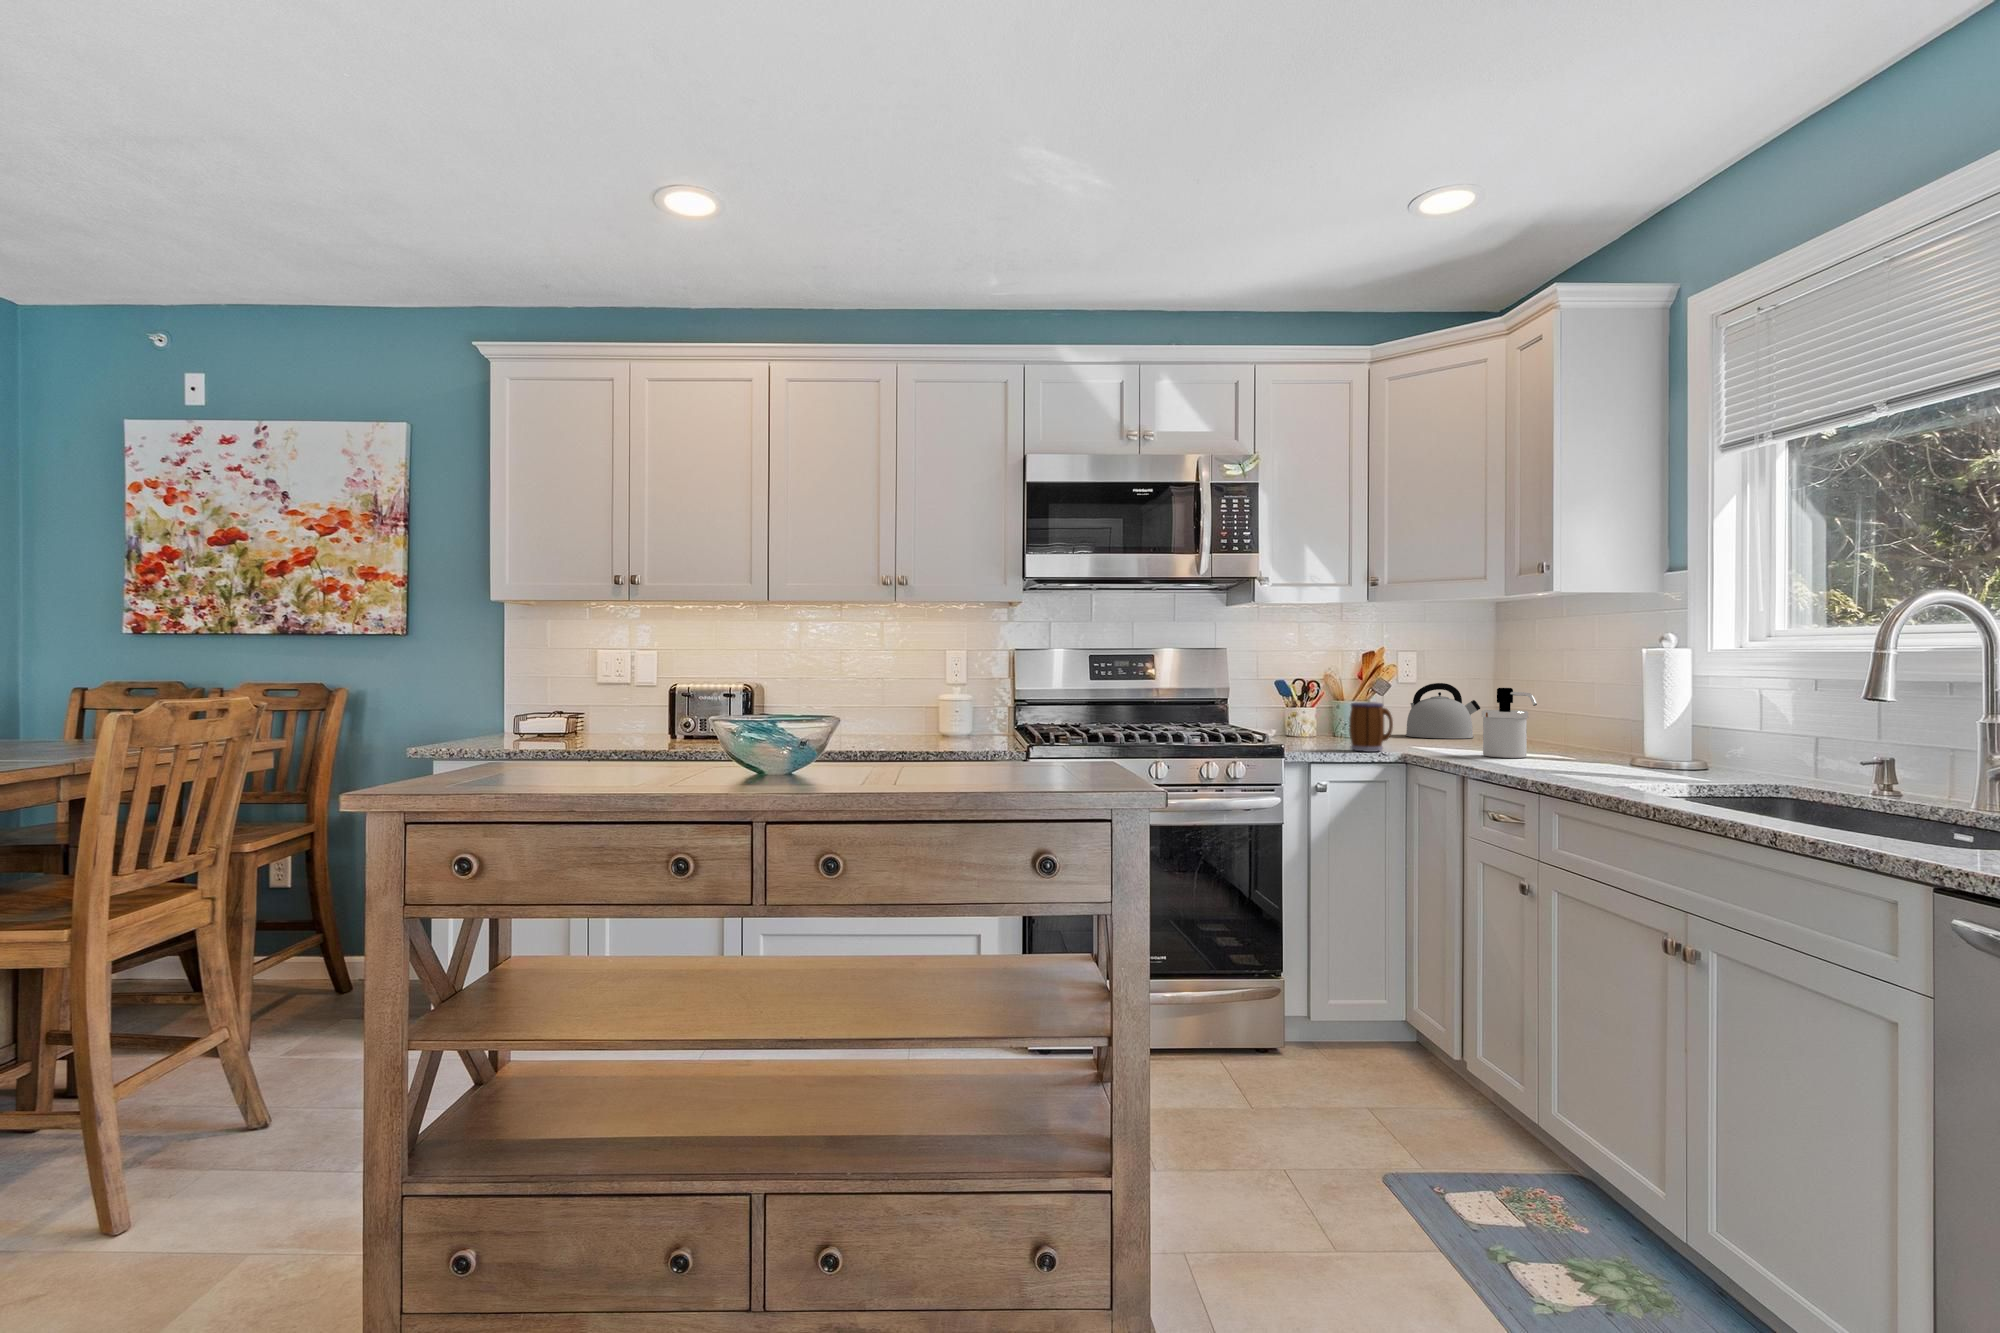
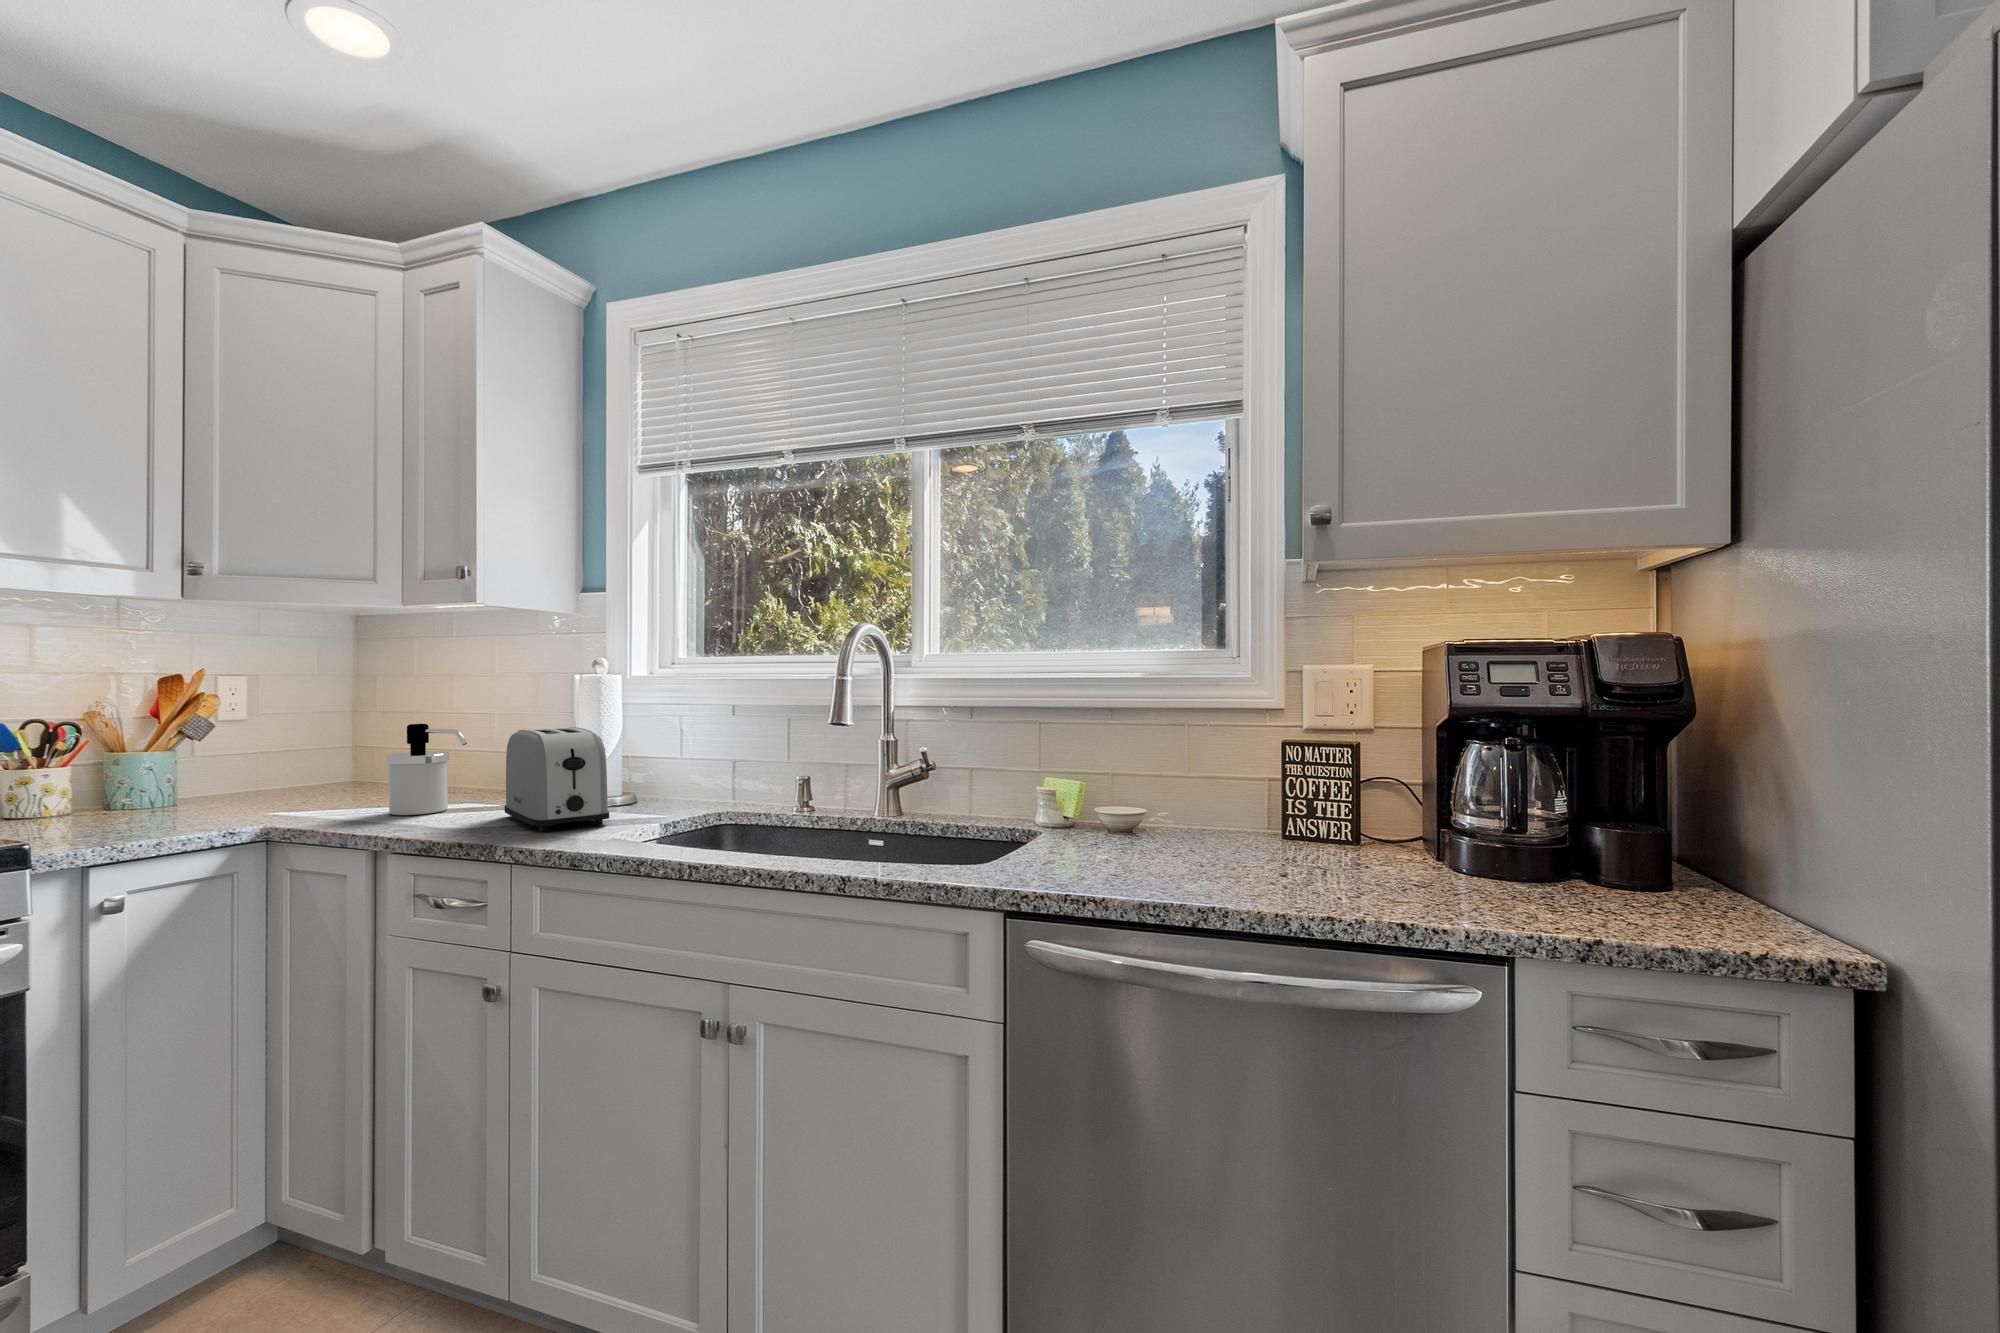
kettle: present [1406,683,1480,739] -> none [230,716,344,794]
toaster: none [1558,694,1634,778] -> present [504,727,609,831]
mug: present [1349,702,1393,752] -> none [164,756,245,835]

